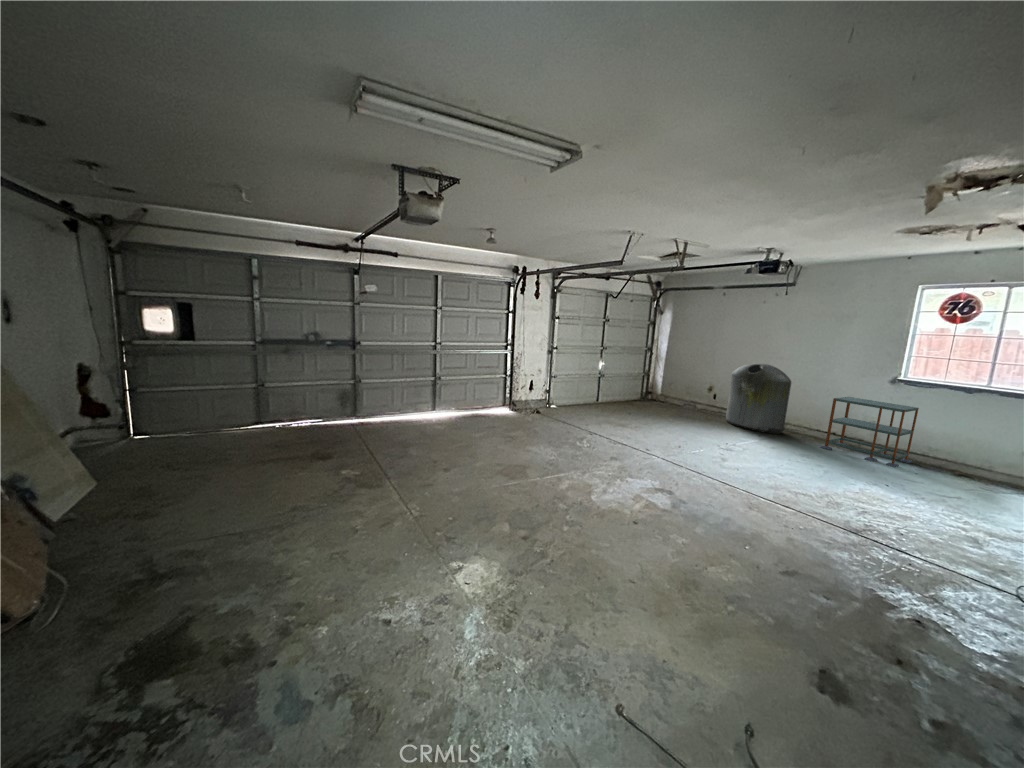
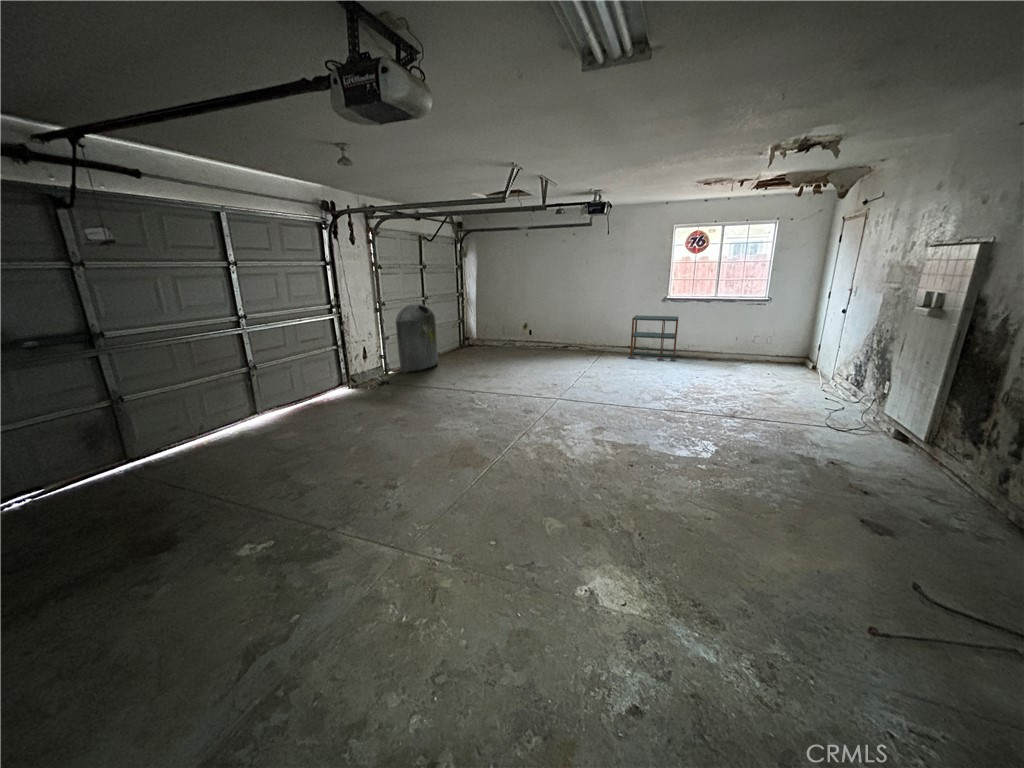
trash can: present [726,364,791,434] -> present [396,304,438,374]

